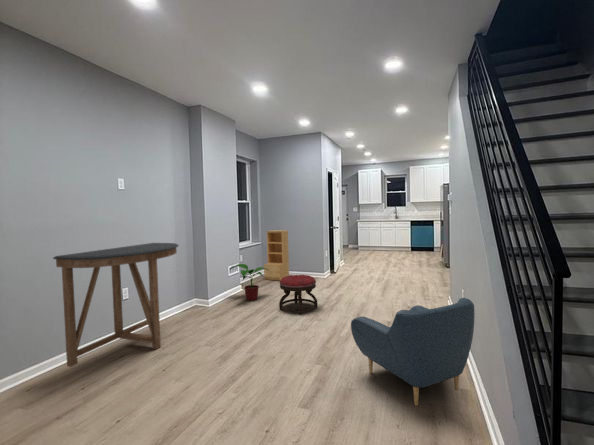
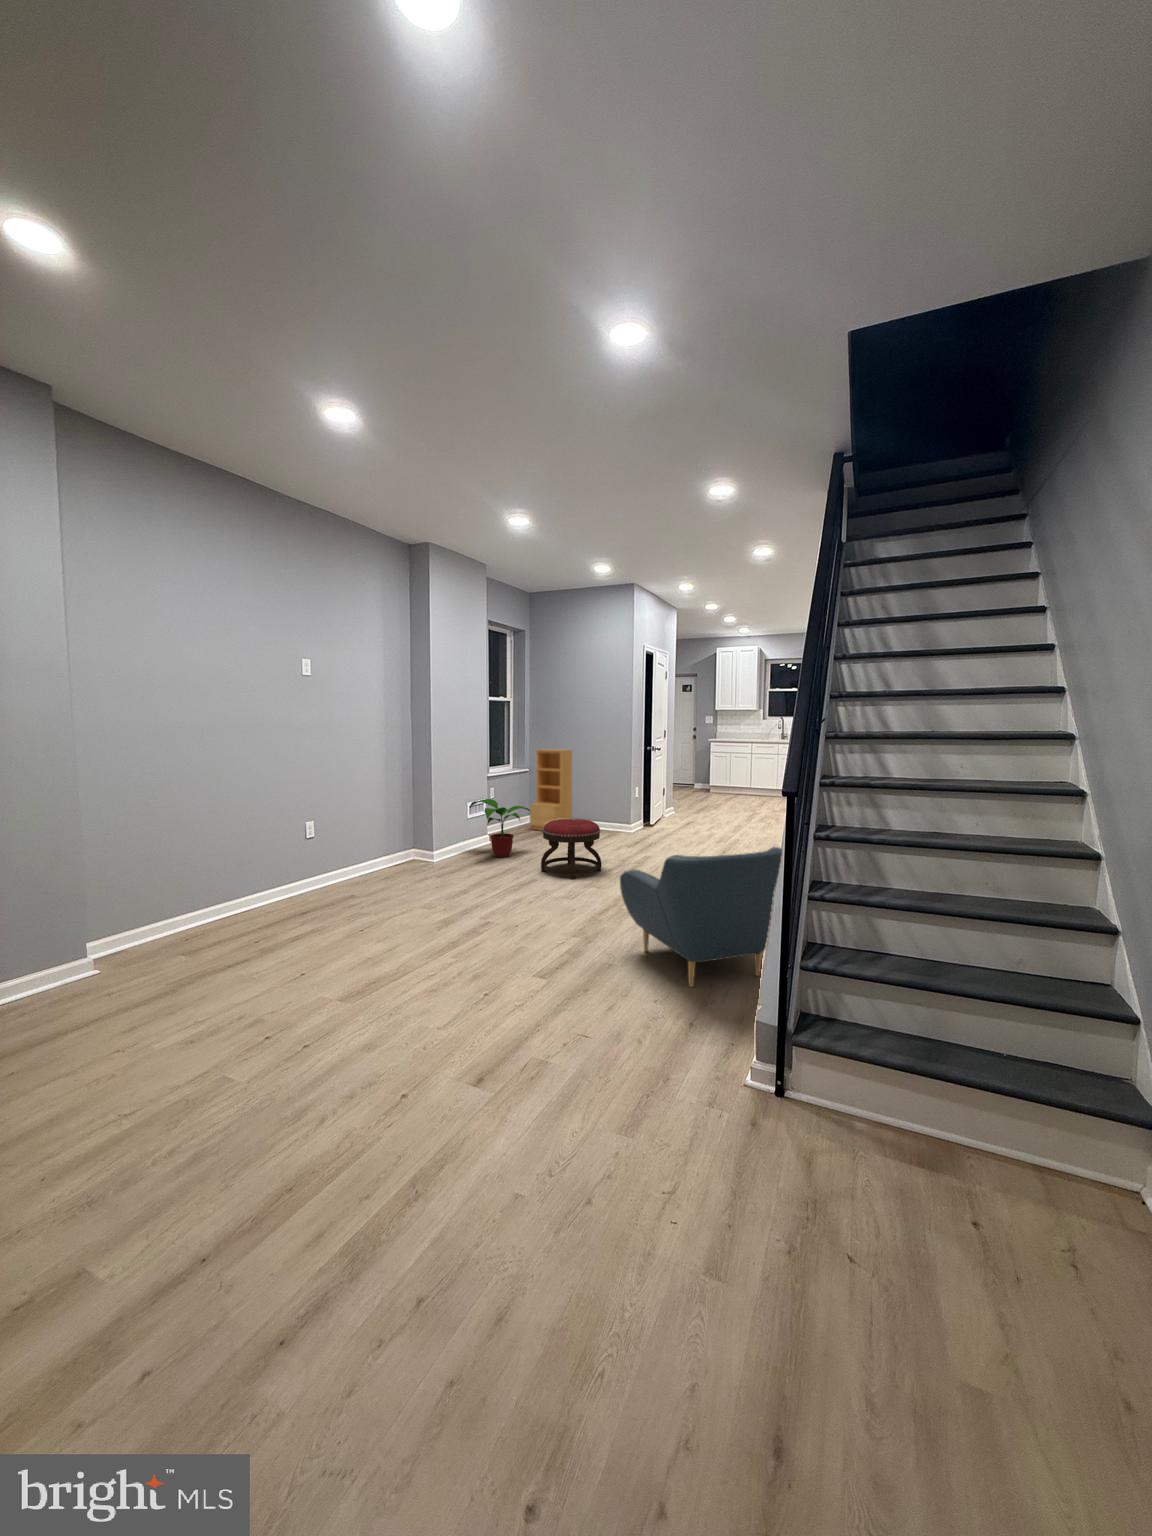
console table: present [53,243,178,367] -> none [214,757,387,921]

